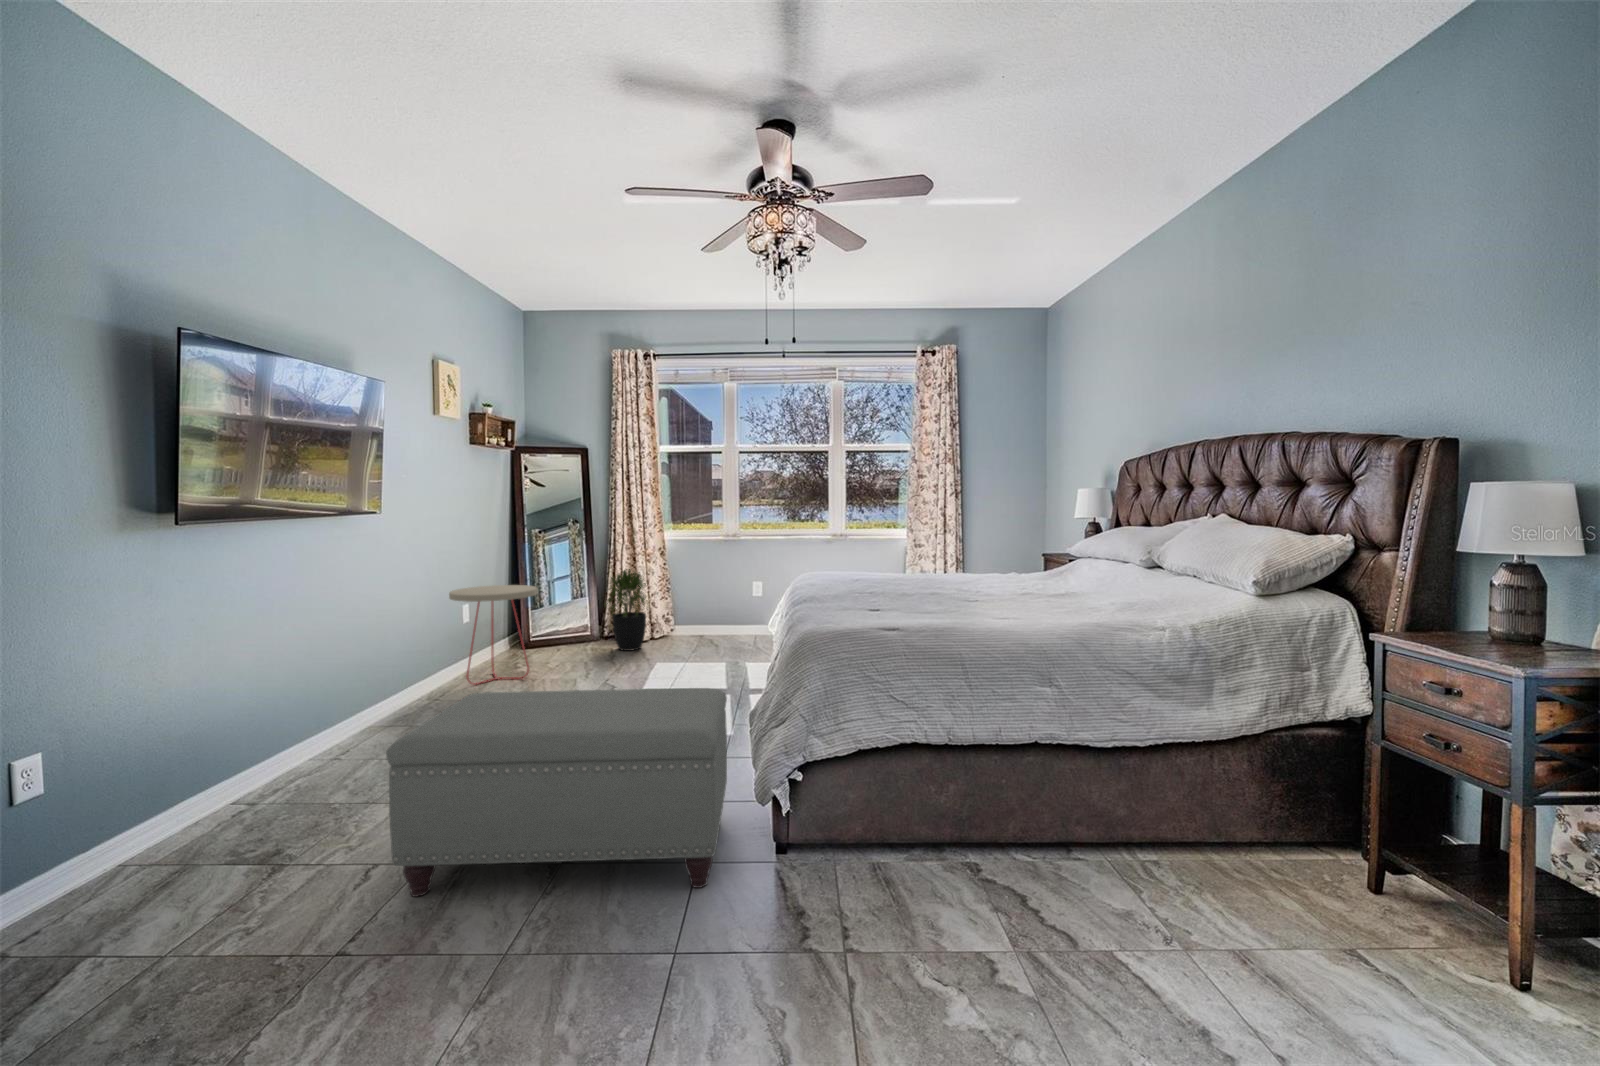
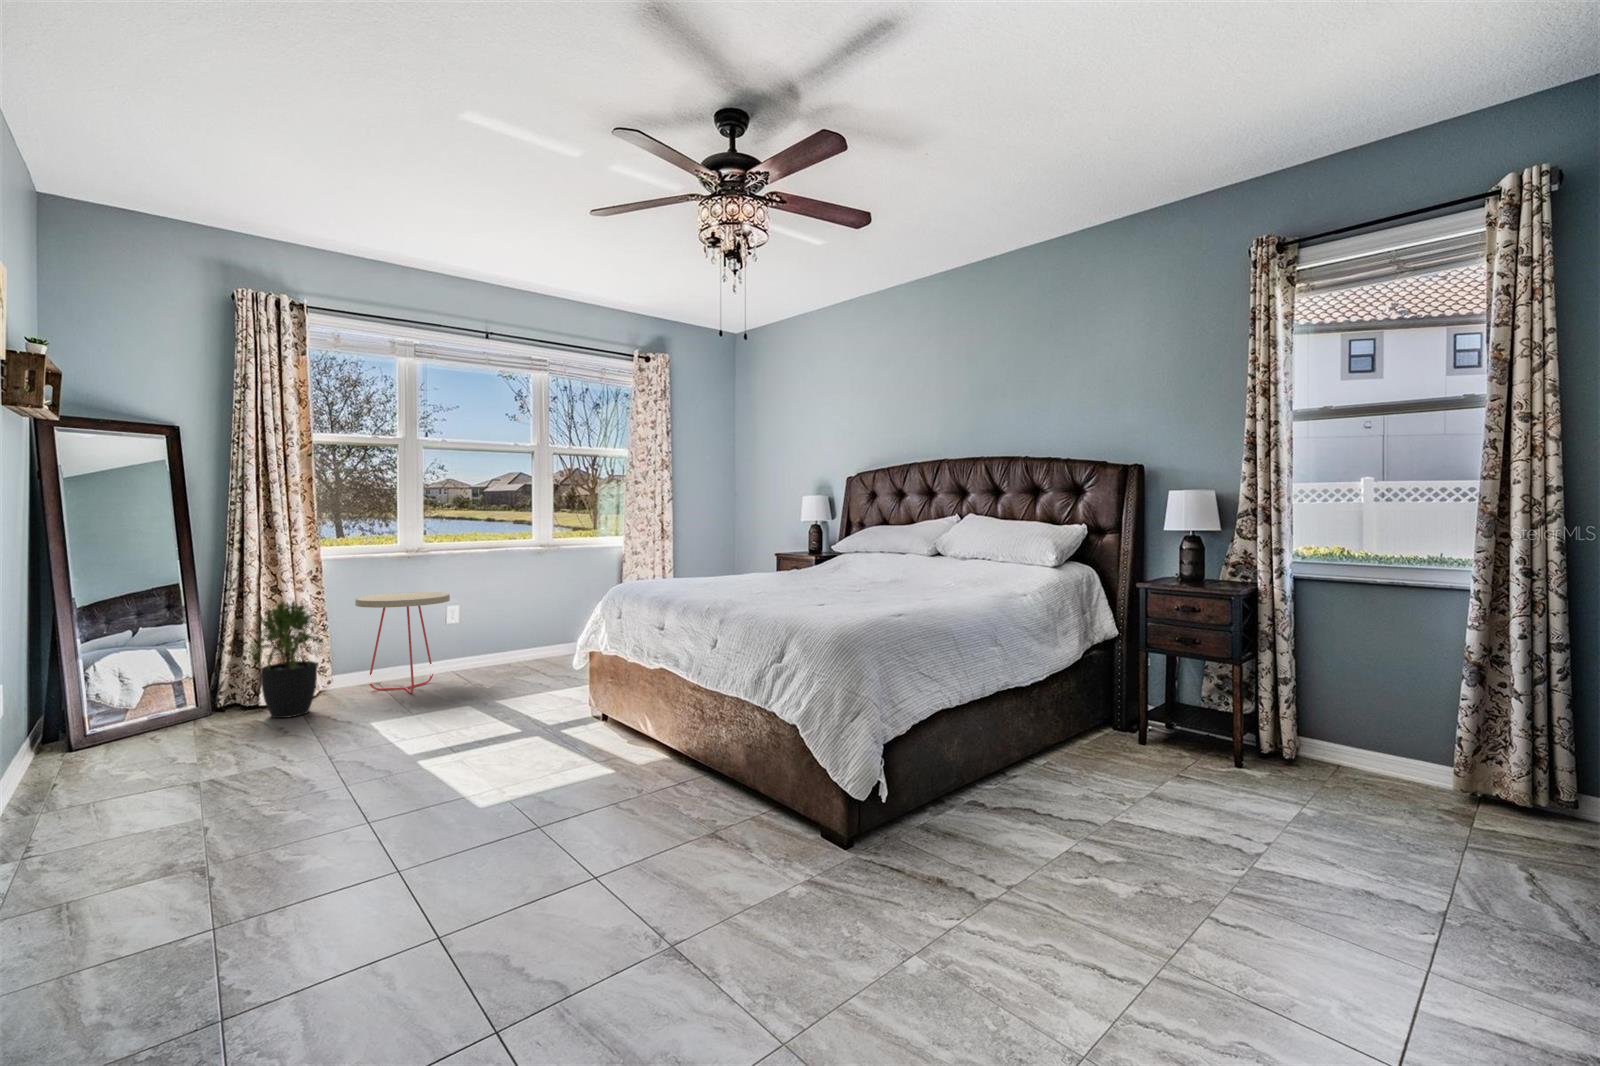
side table: present [449,585,537,685] -> present [355,592,450,693]
ottoman: present [386,688,727,897] -> none [474,691,855,997]

